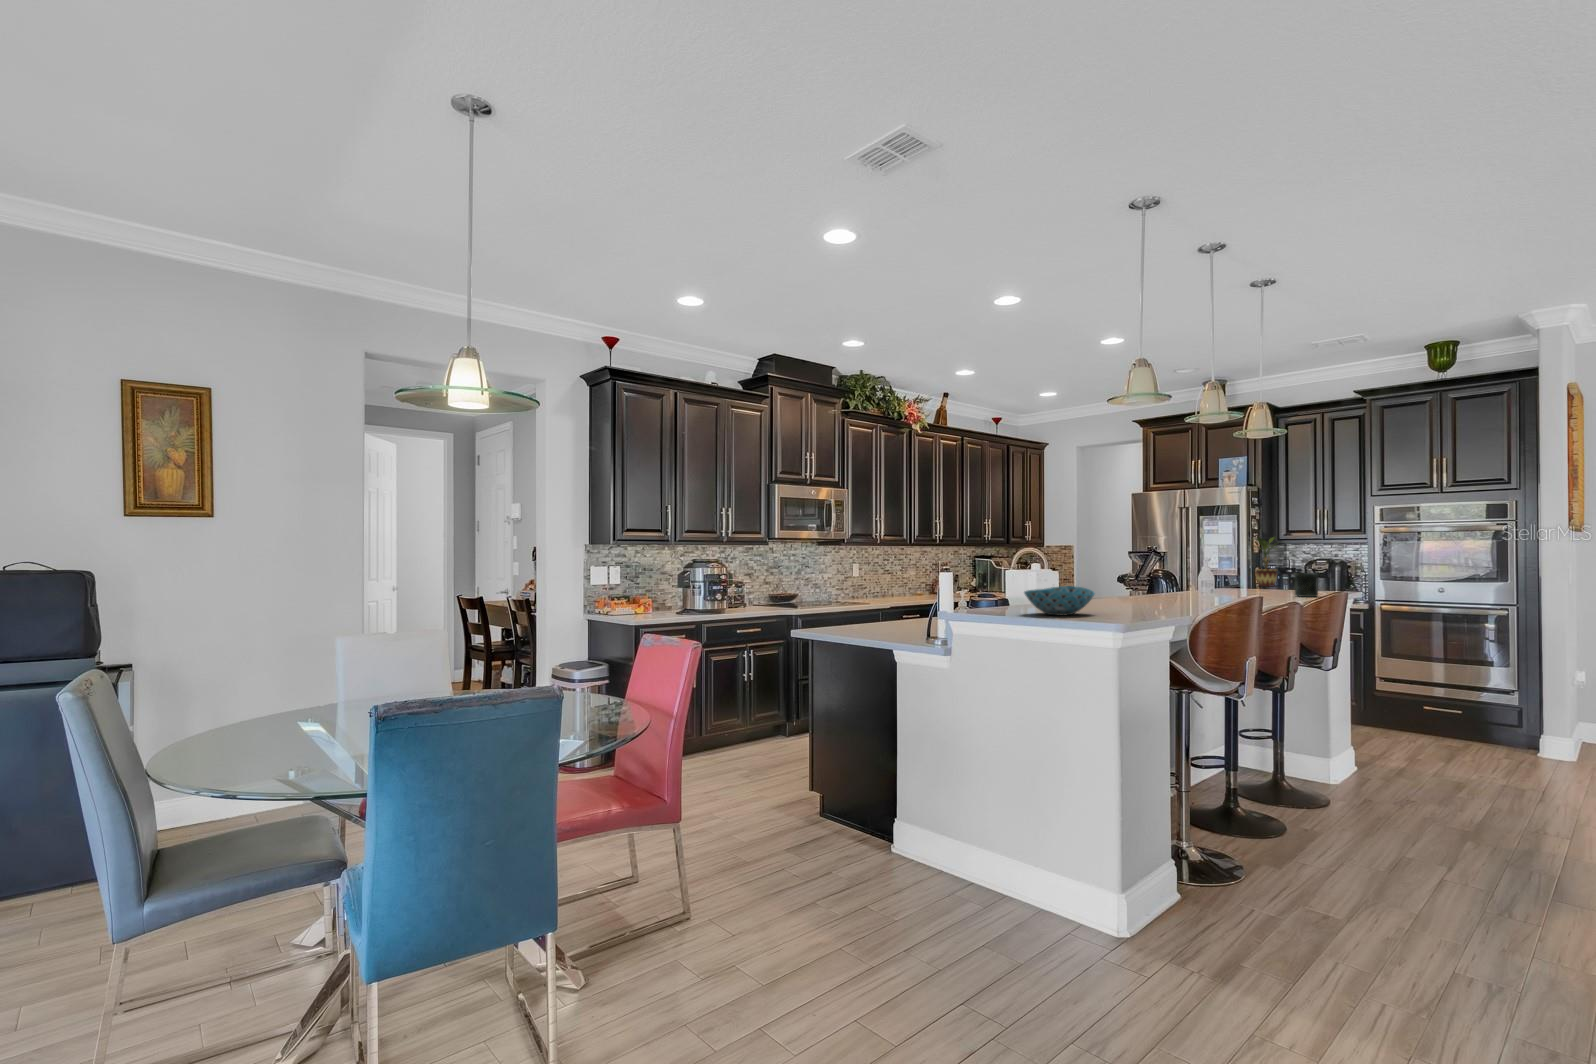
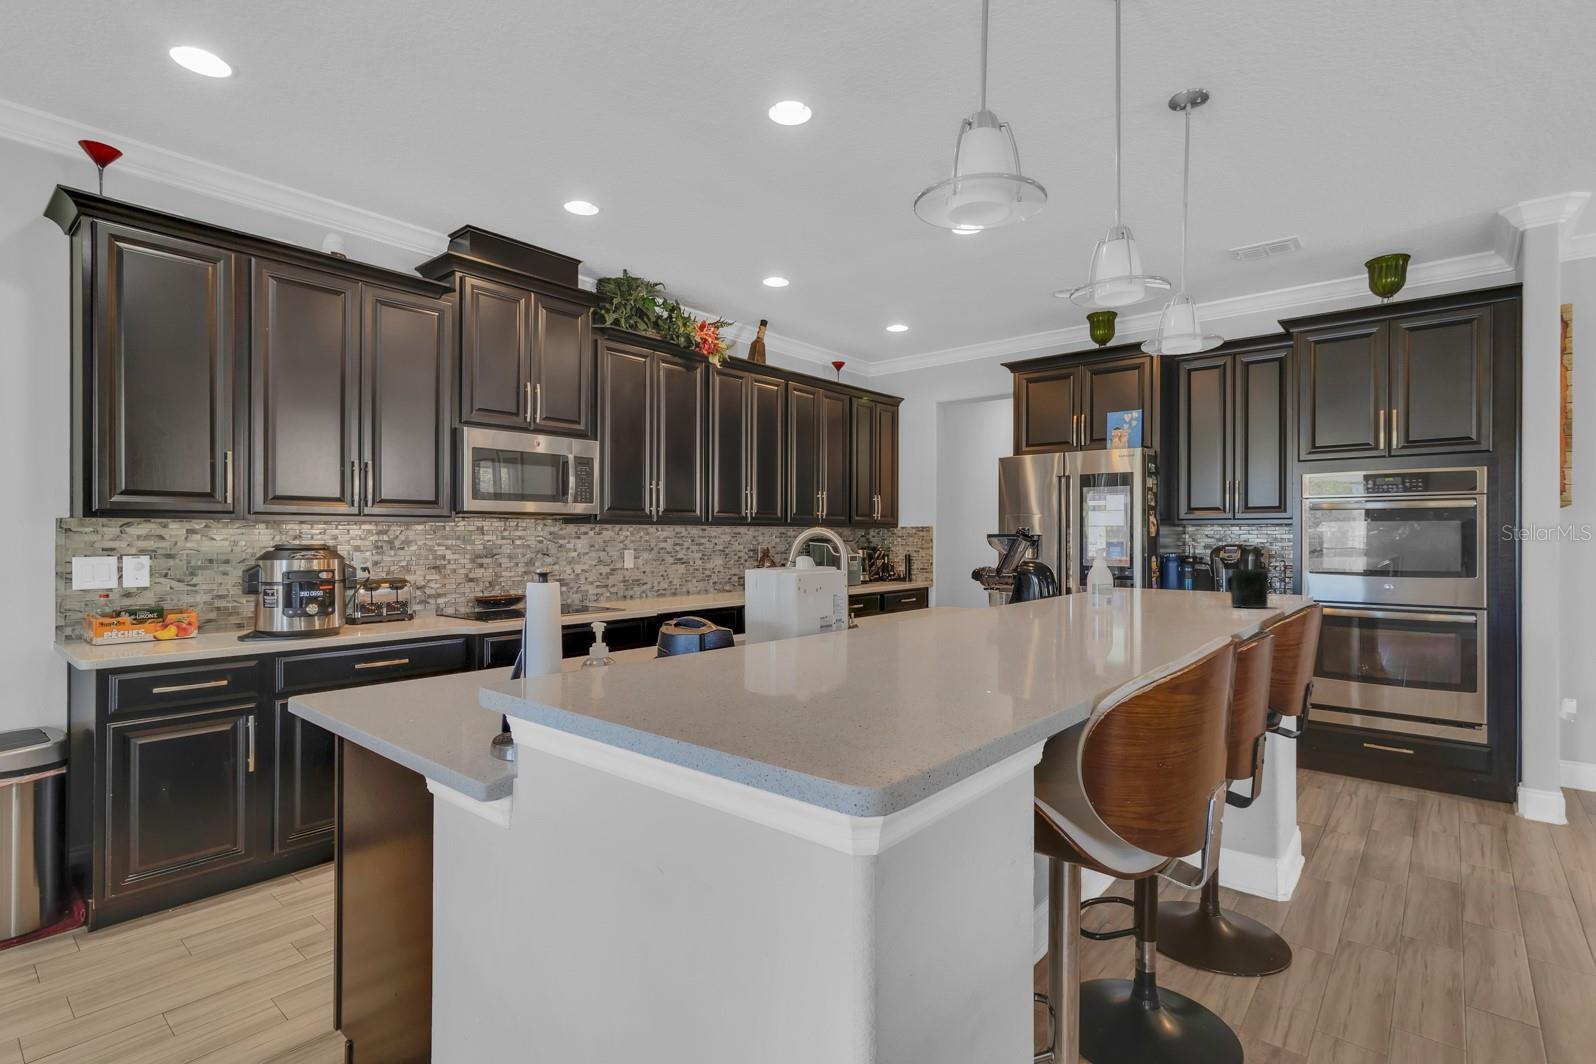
potted plant: present [1253,537,1277,586] -> none [1143,514,1201,583]
bowl: present [1024,586,1094,615] -> none [709,609,874,684]

